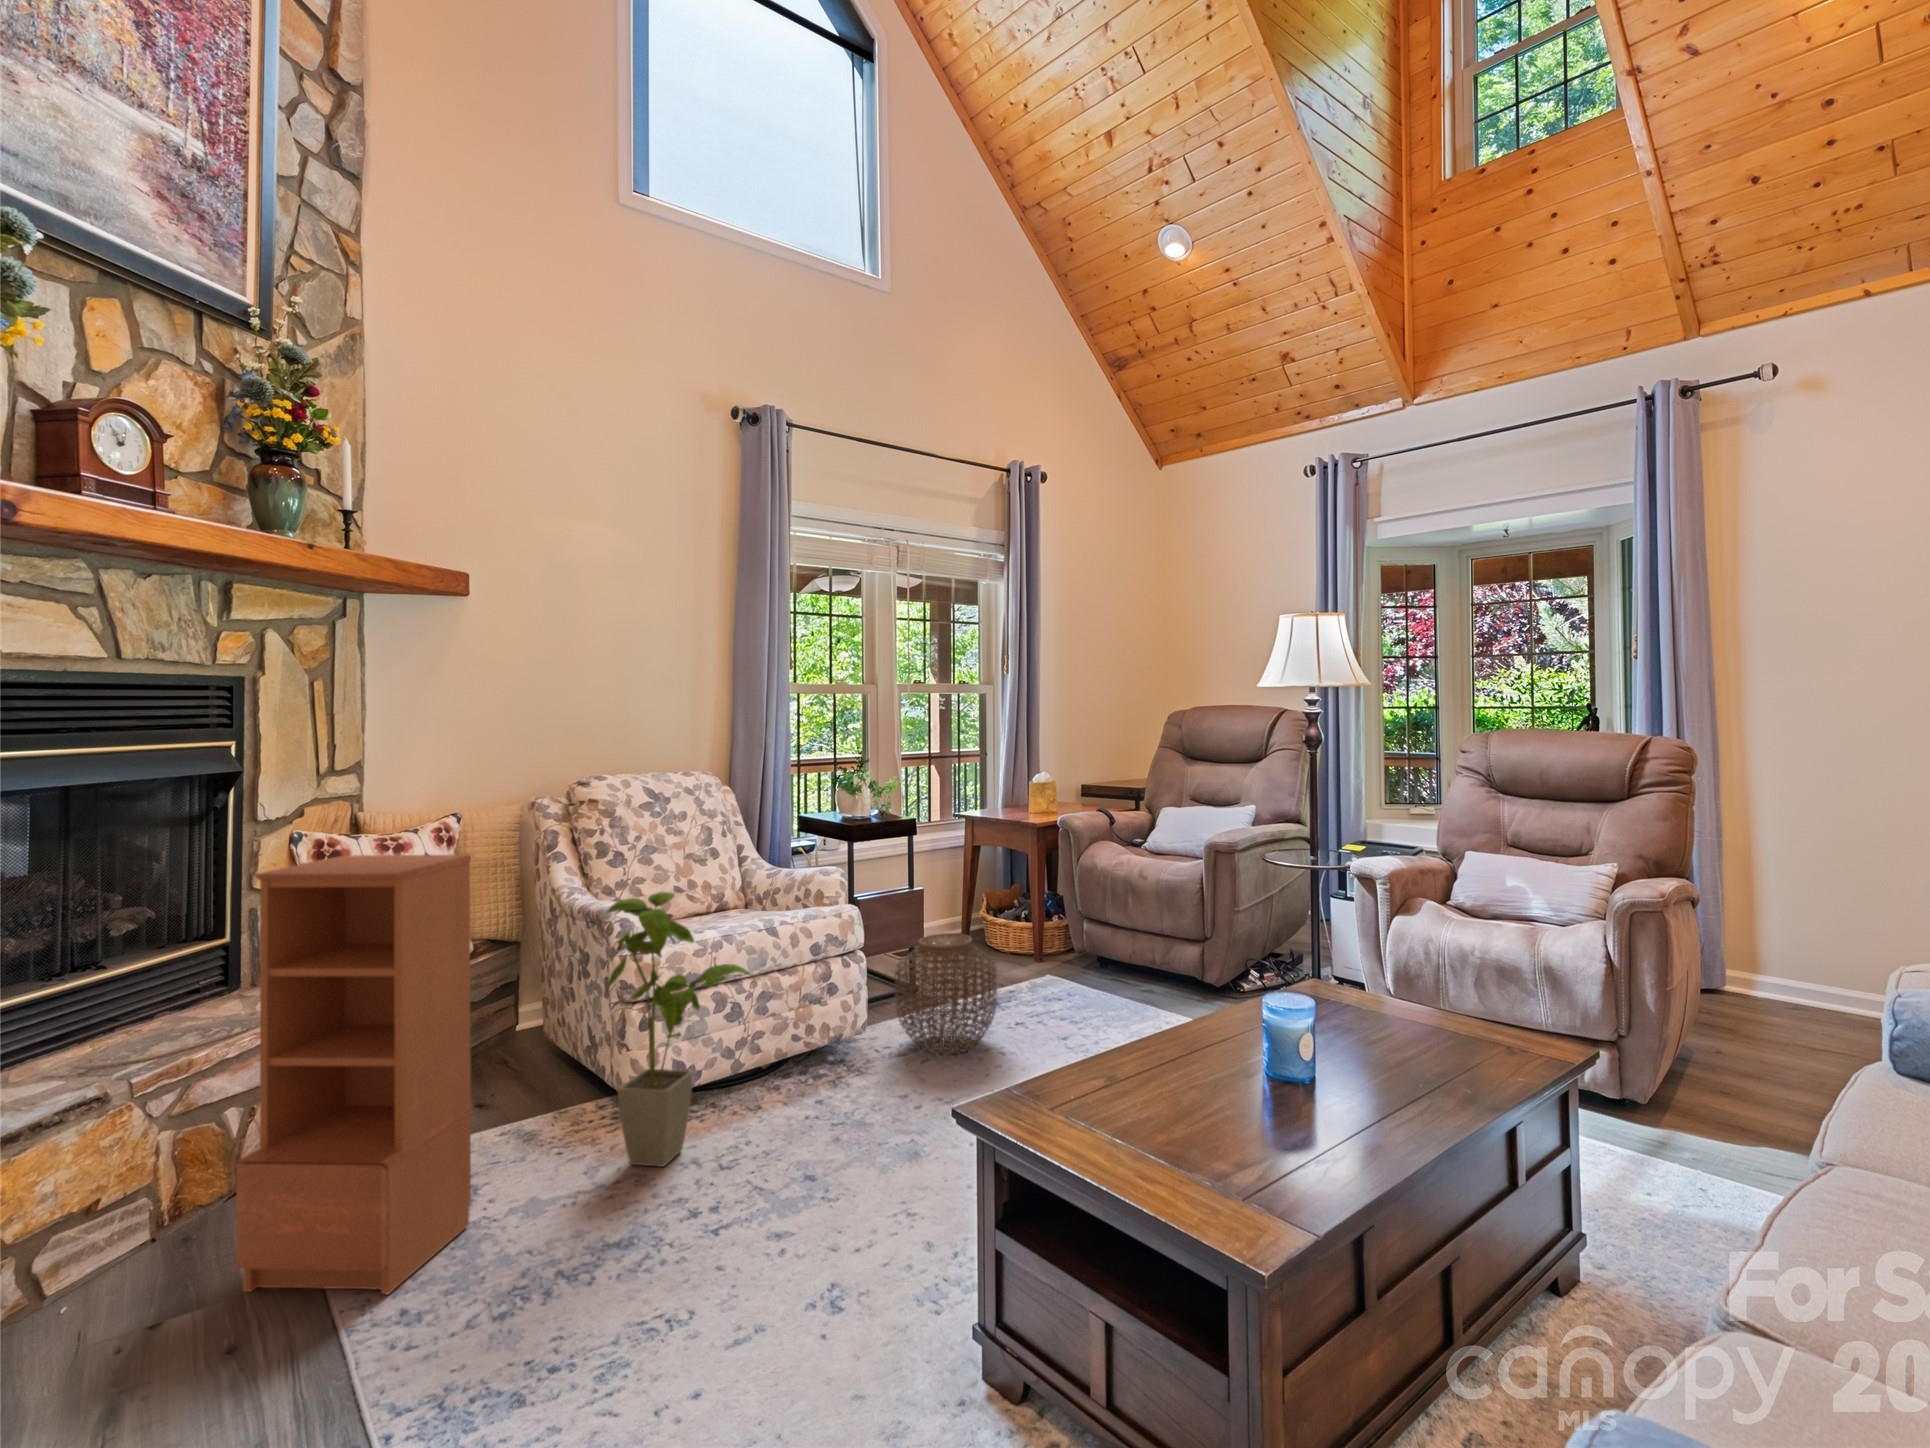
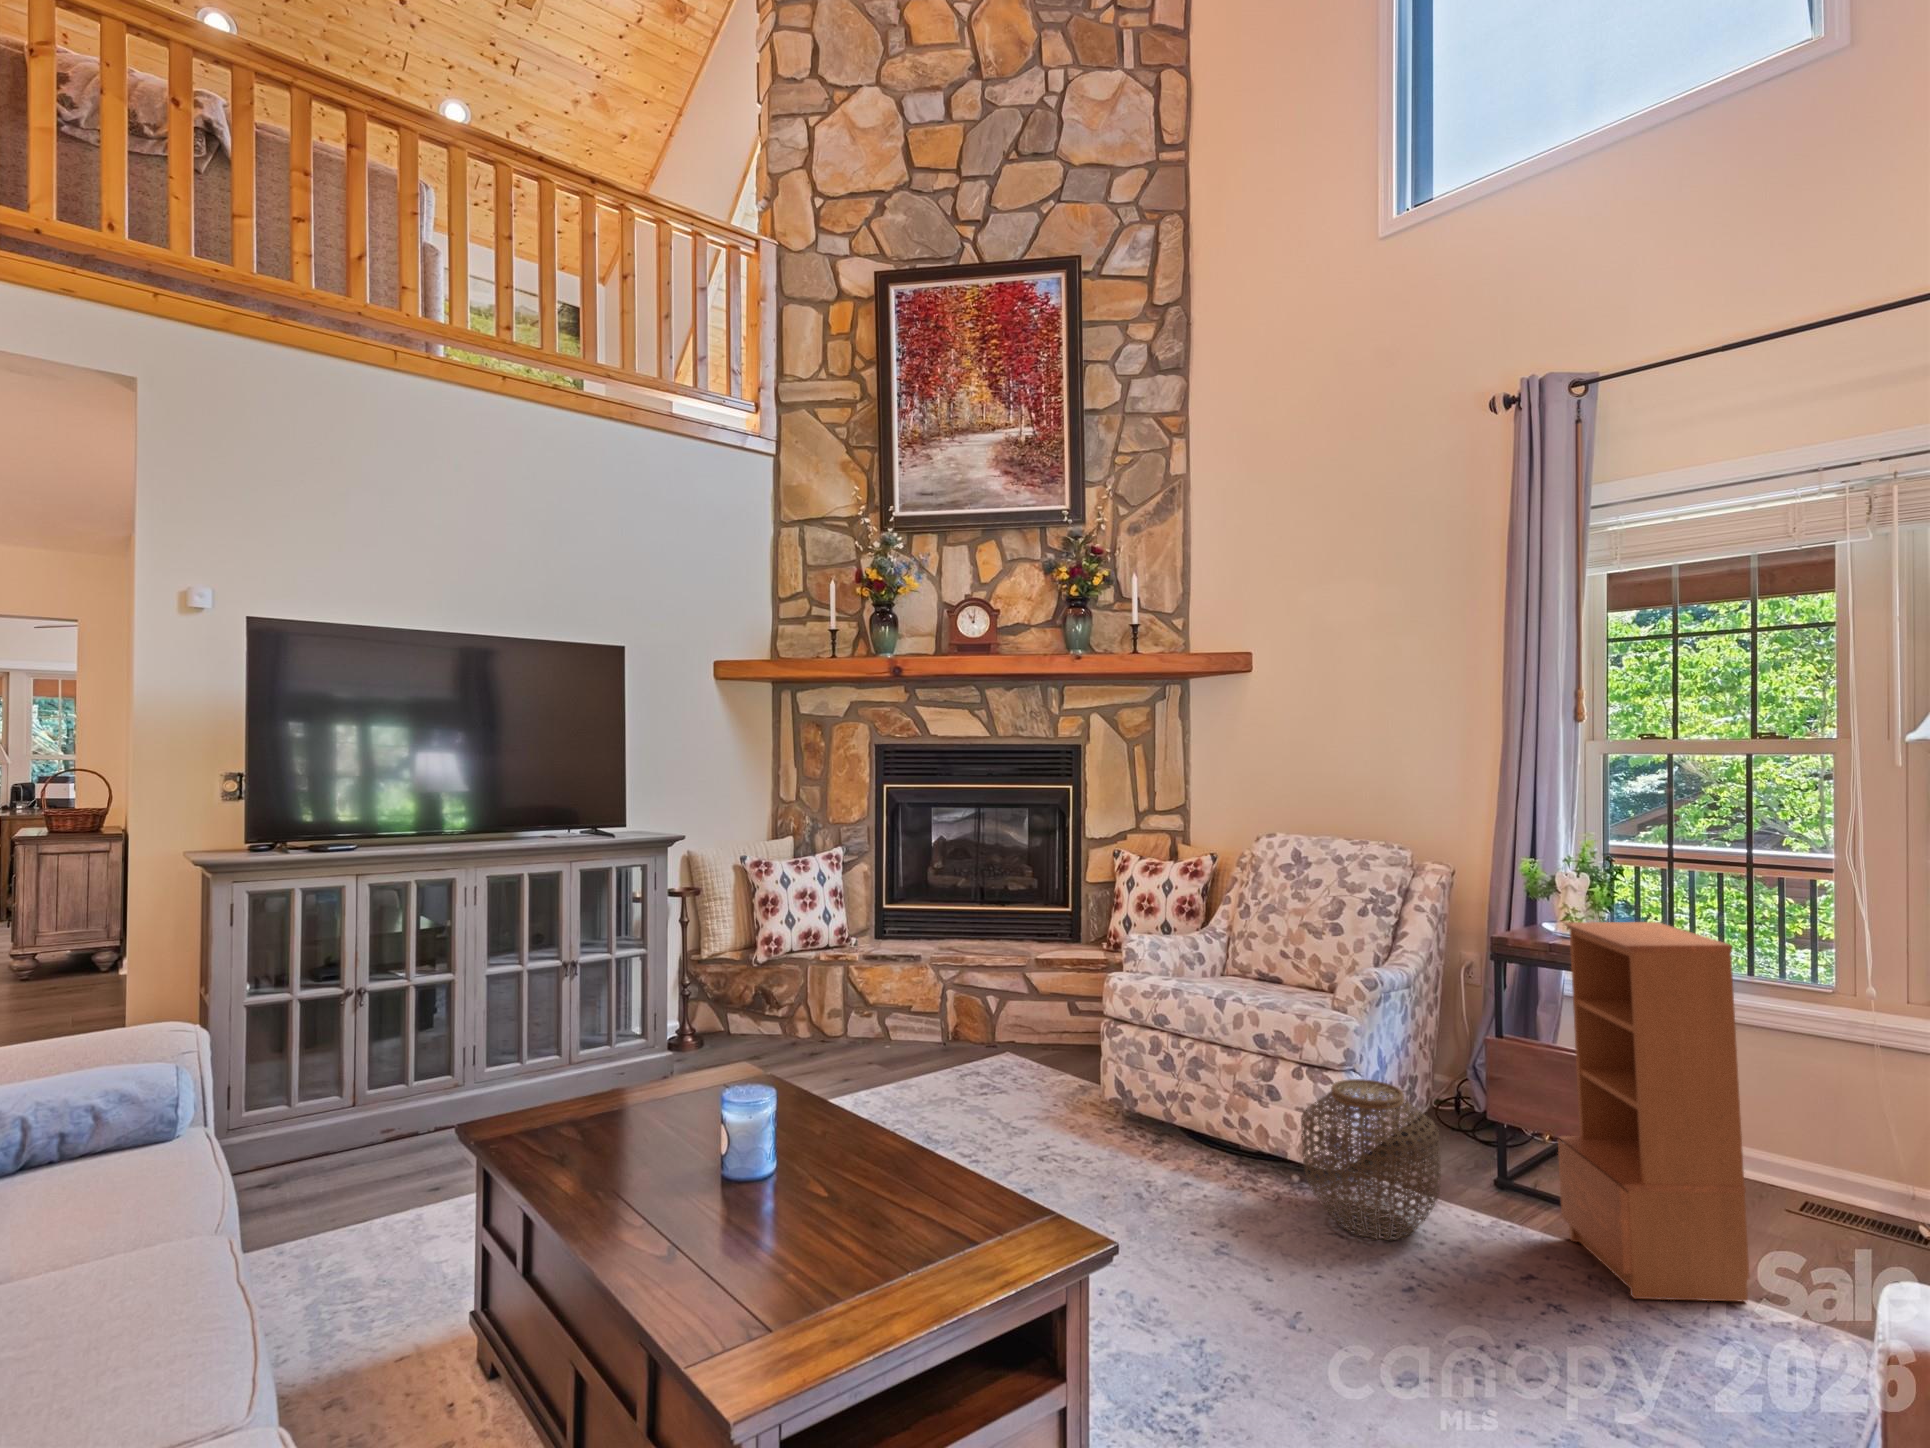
bookcase: present [236,855,472,1294] -> present [1558,922,1749,1301]
house plant: present [605,892,751,1167] -> none [984,925,1088,1135]

